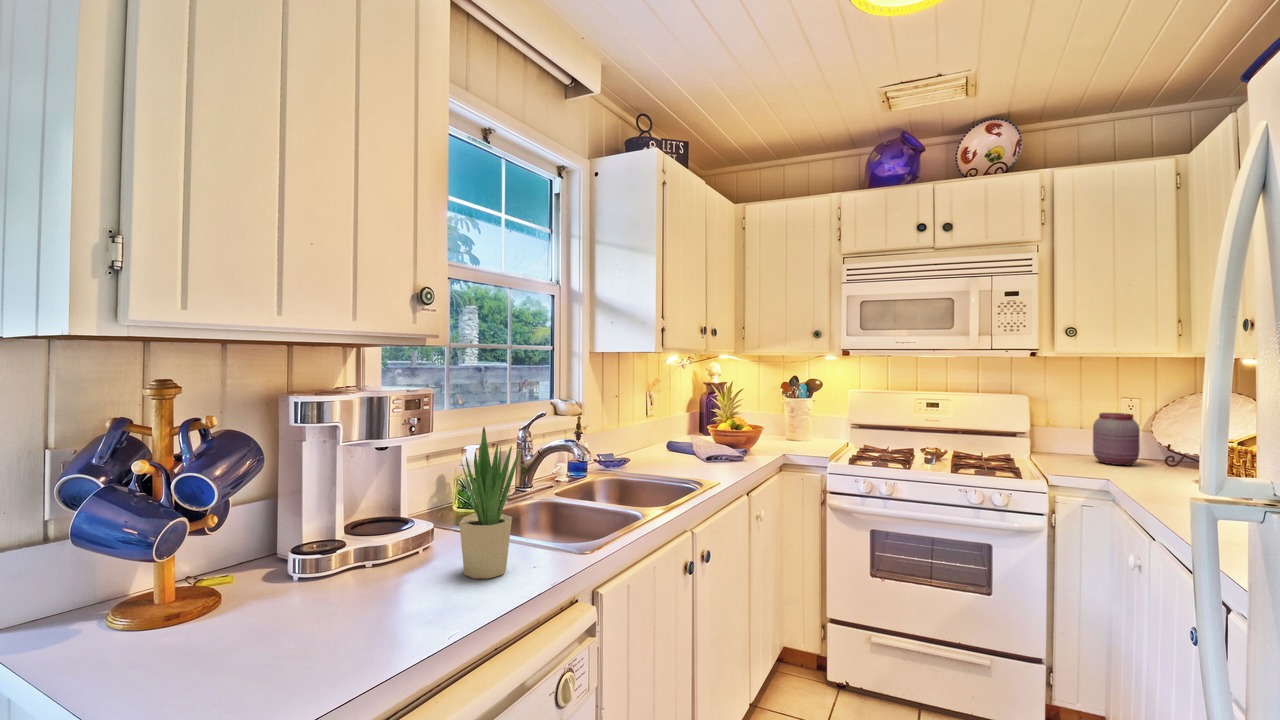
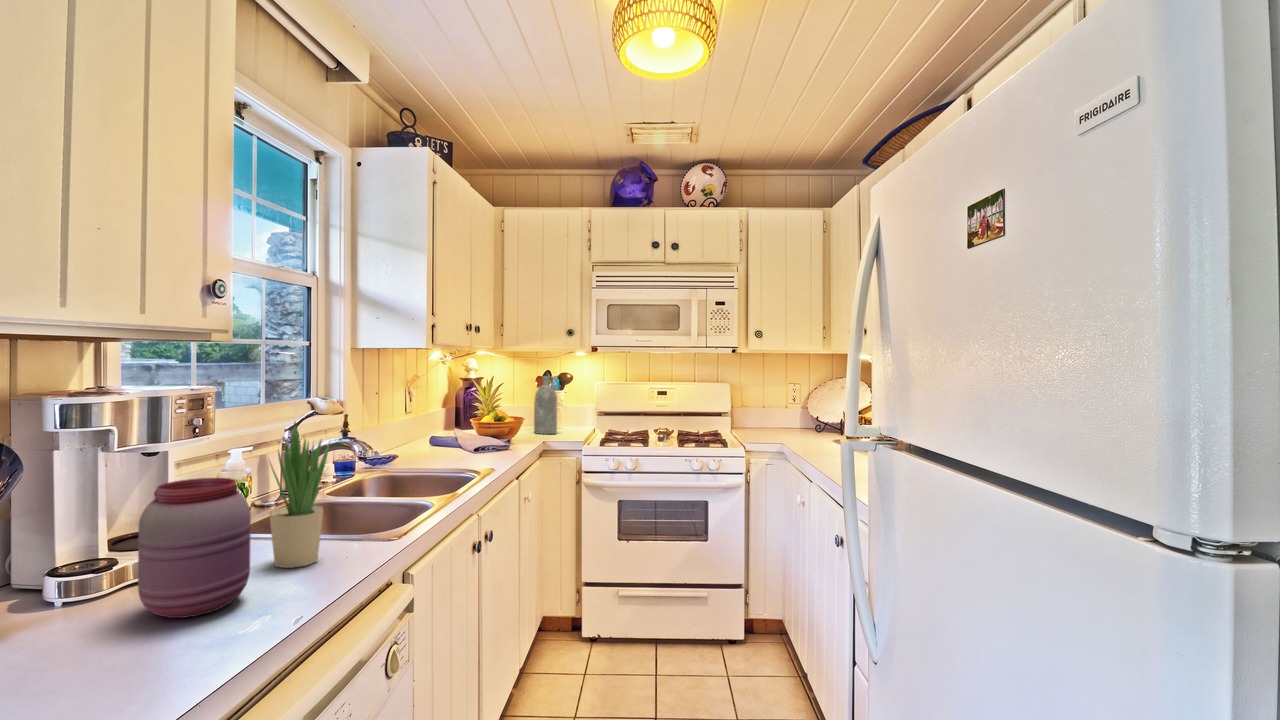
bottle: none [778,382,804,445] -> present [534,376,557,434]
jar: present [1093,413,1140,465] -> present [138,478,251,618]

